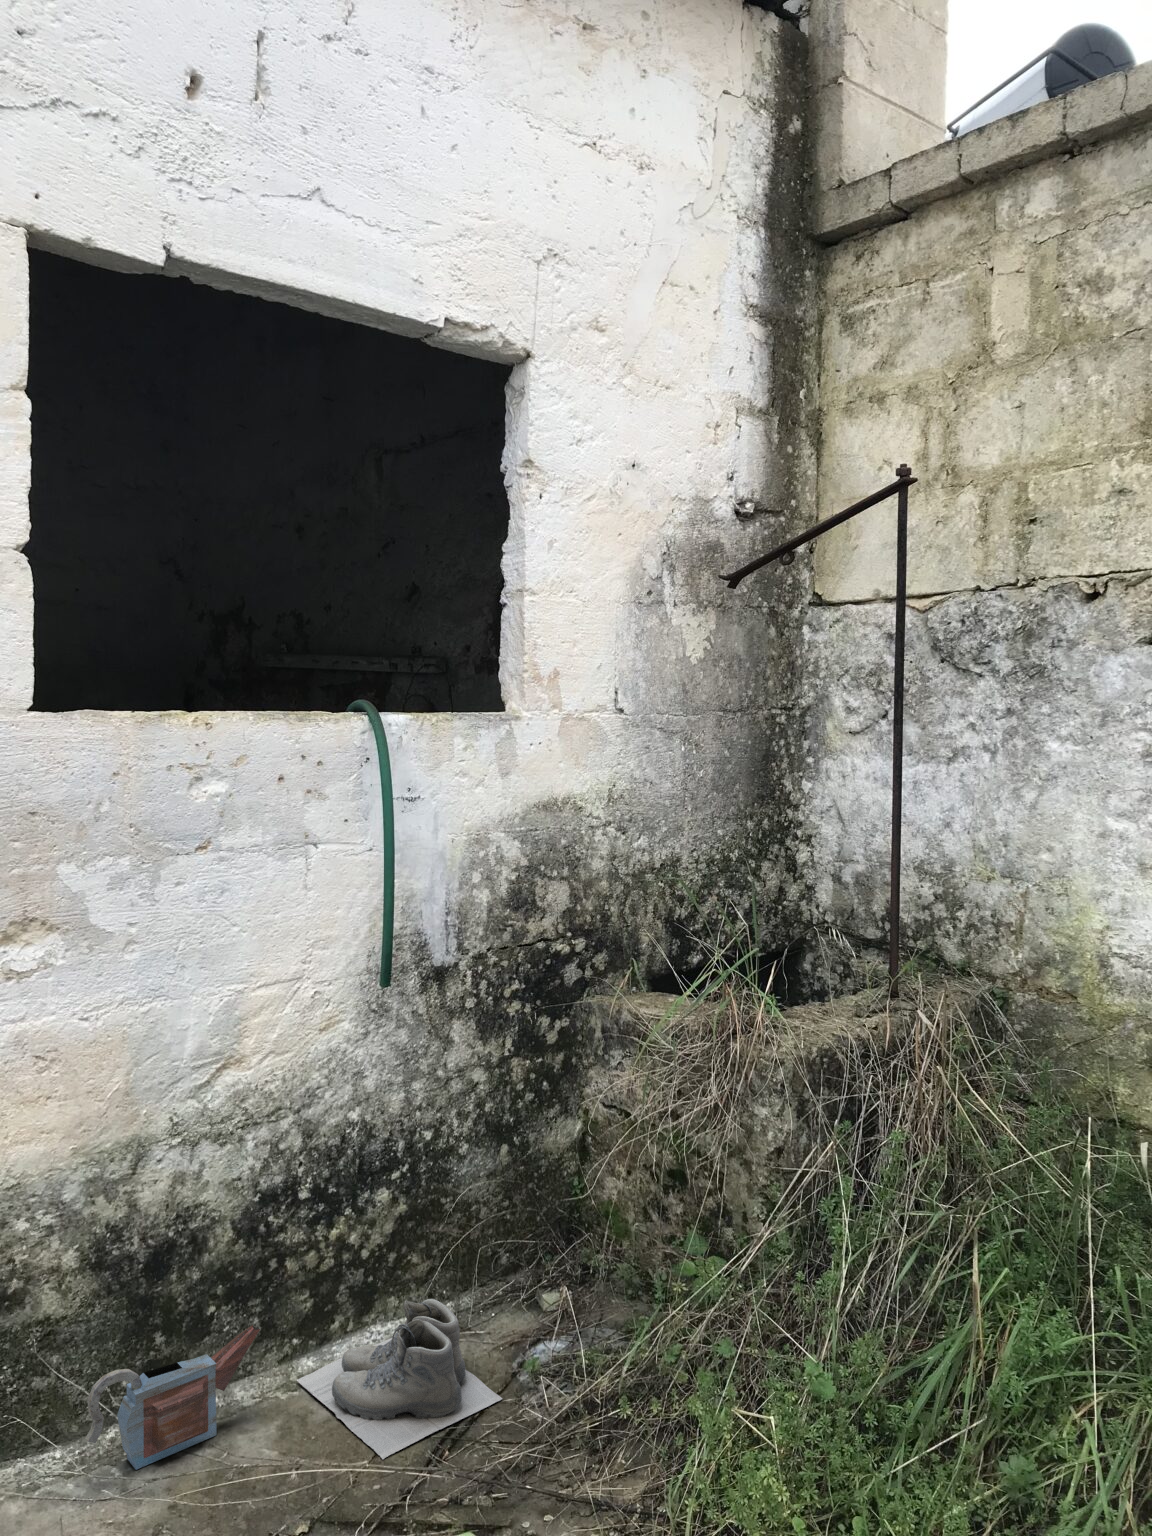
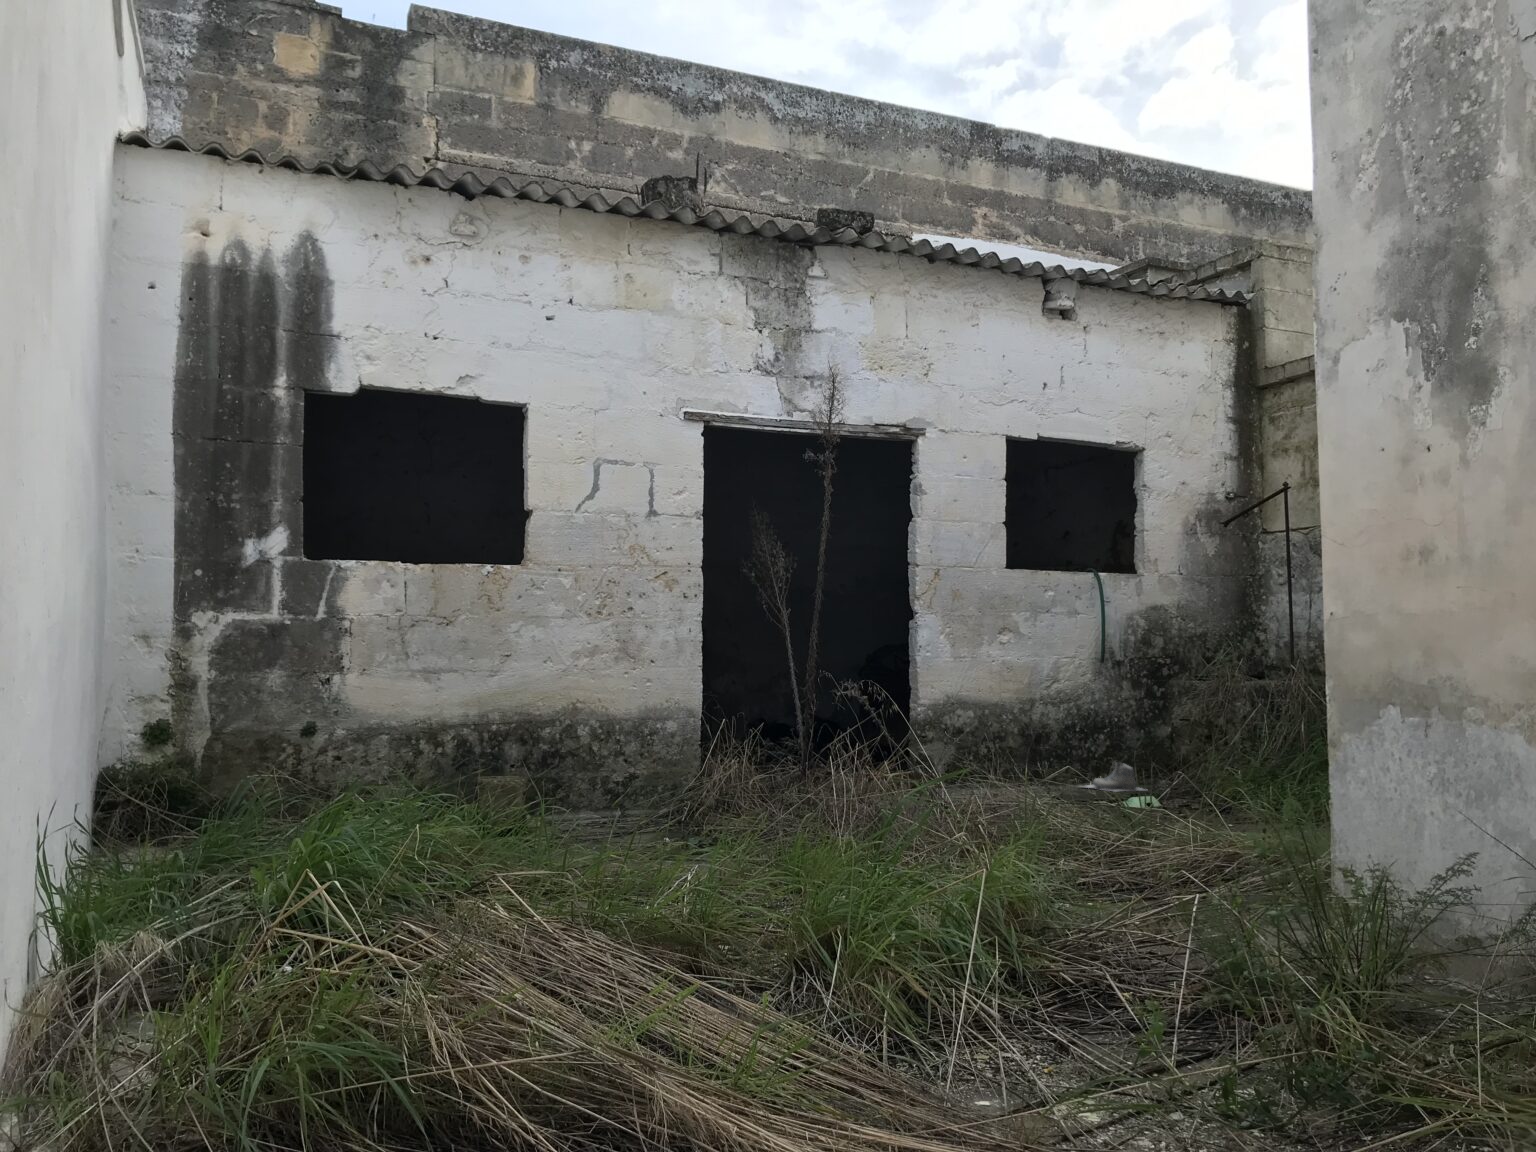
watering can: present [85,1325,260,1470] -> none [1027,760,1070,790]

